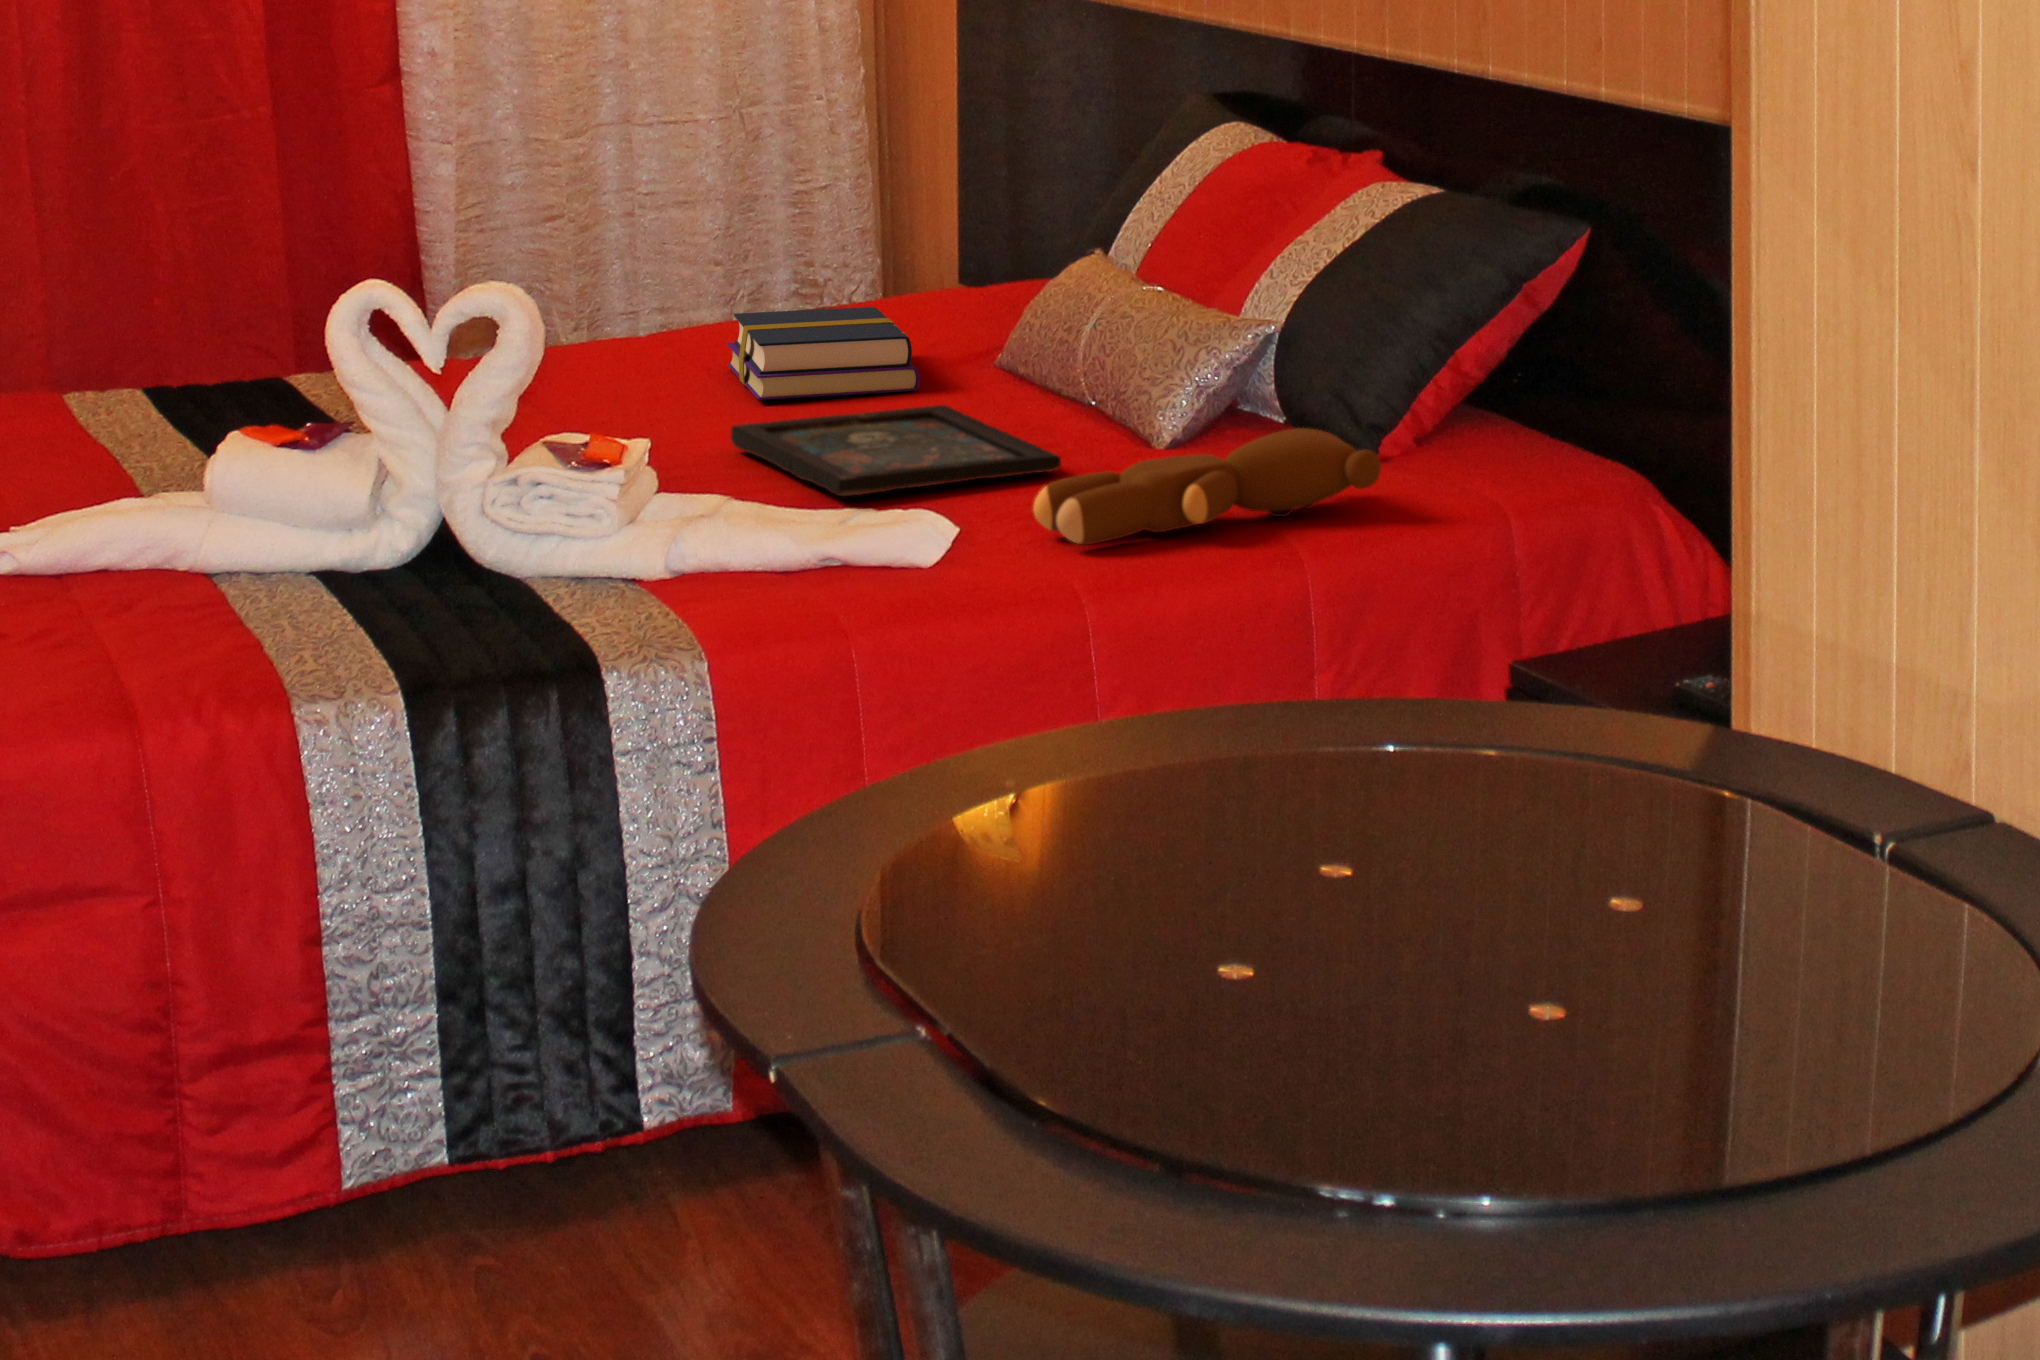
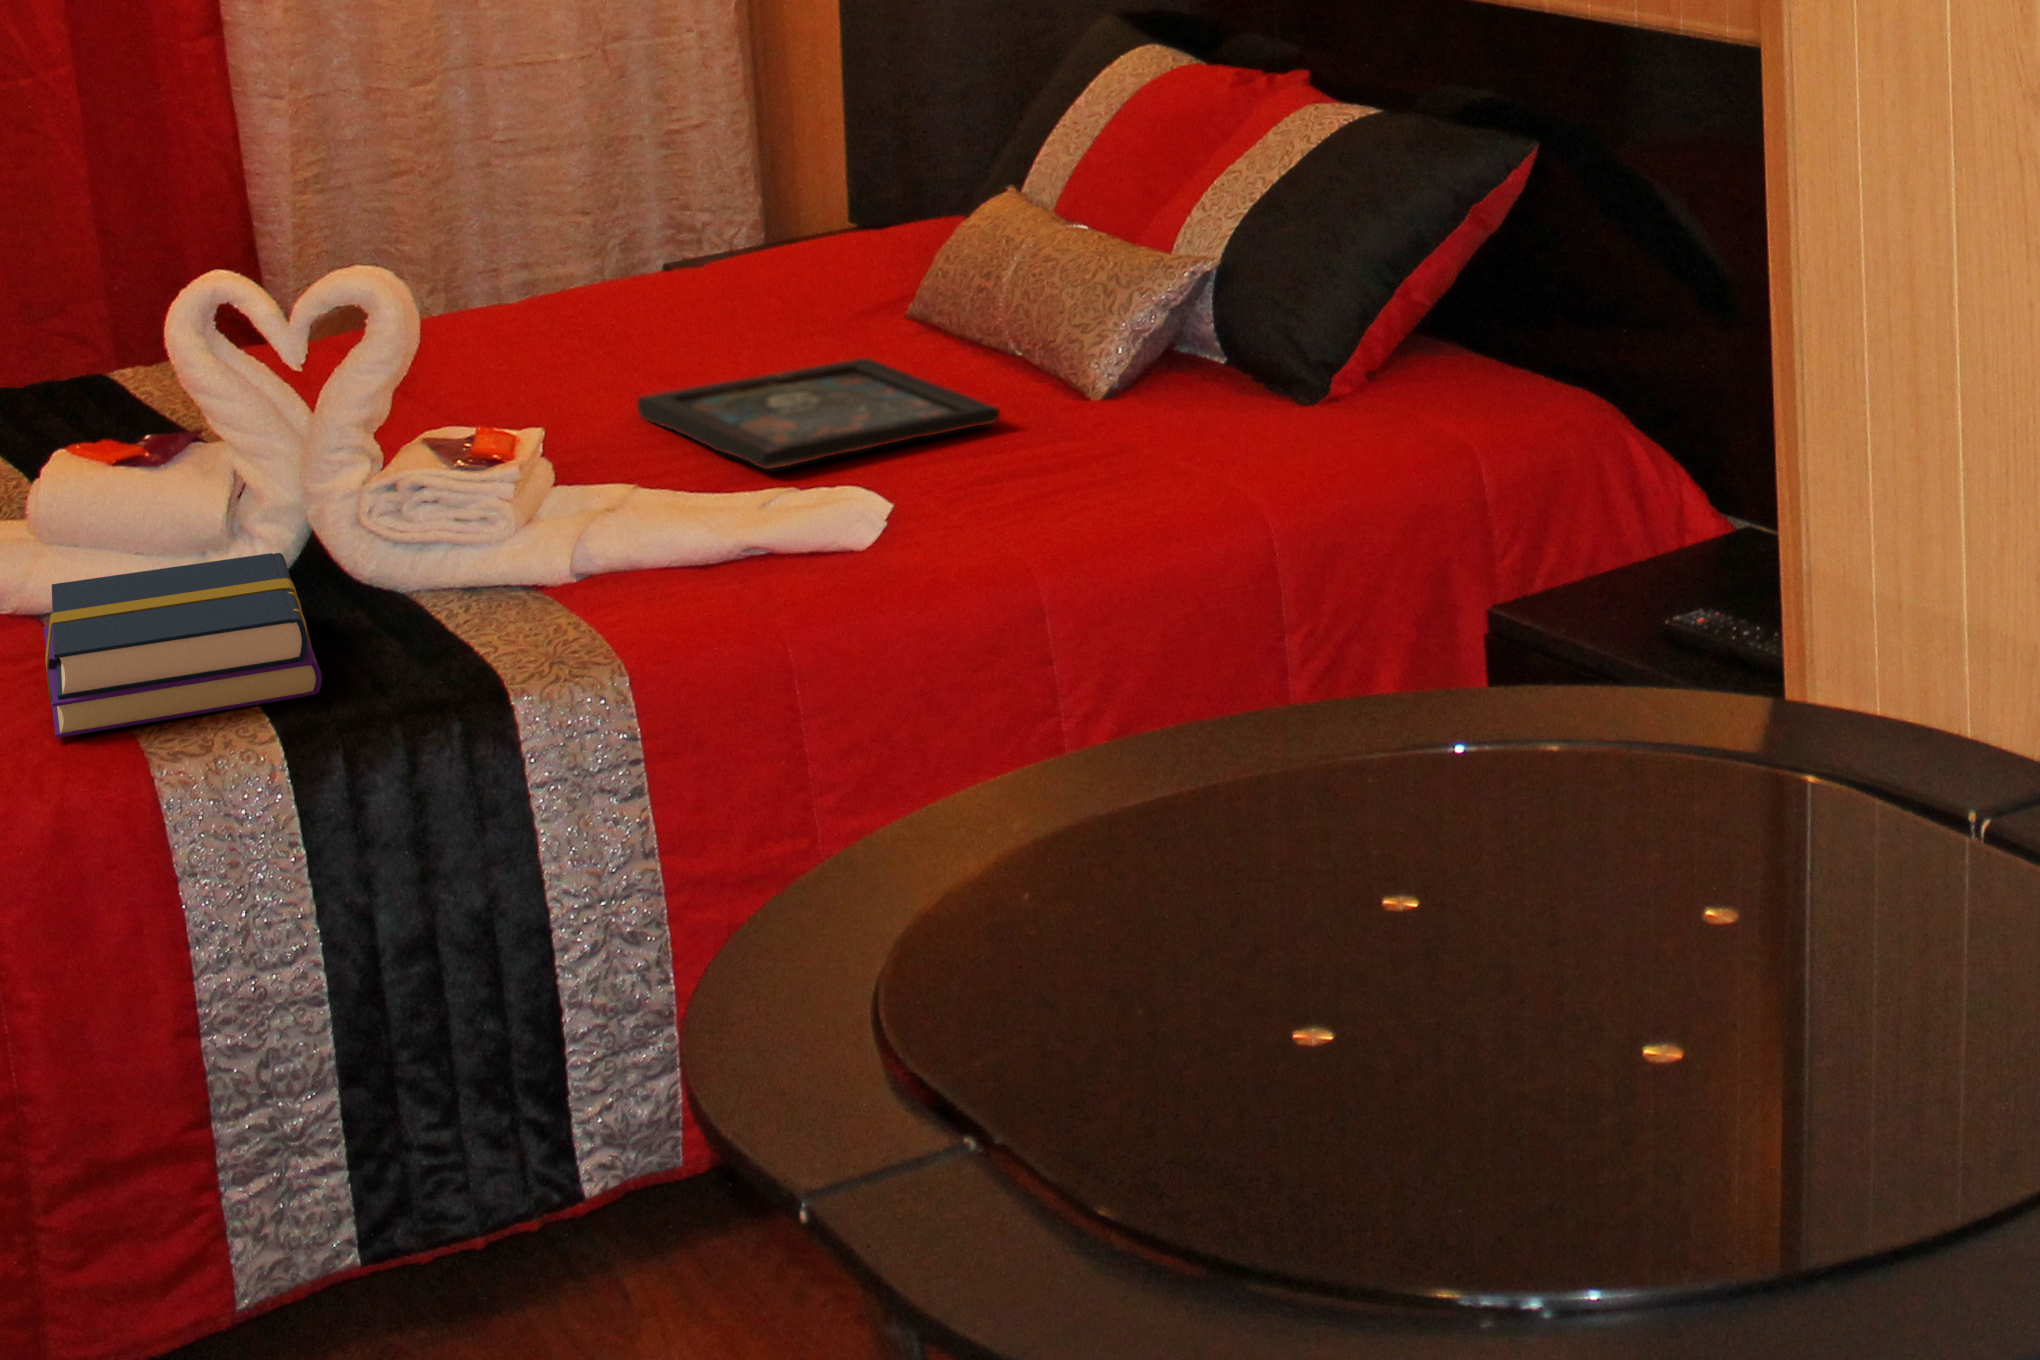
book: present [727,307,920,400] -> present [44,553,322,738]
teddy bear: present [1033,428,1381,544] -> none [981,366,1340,506]

